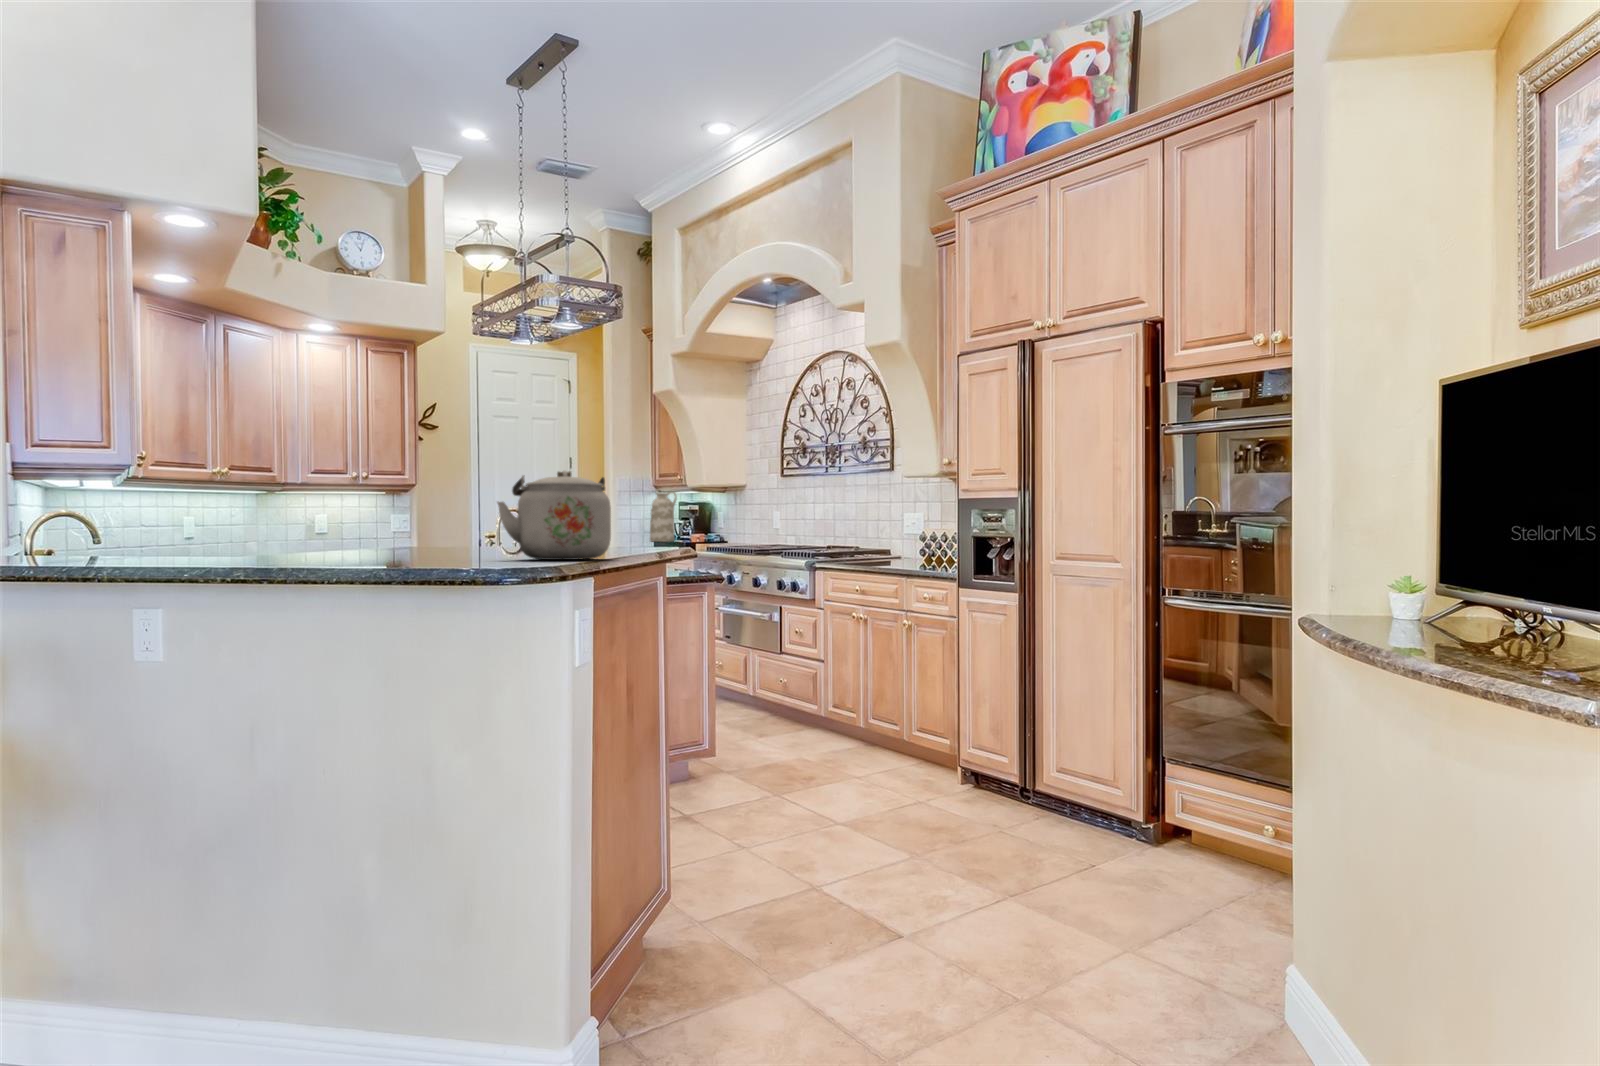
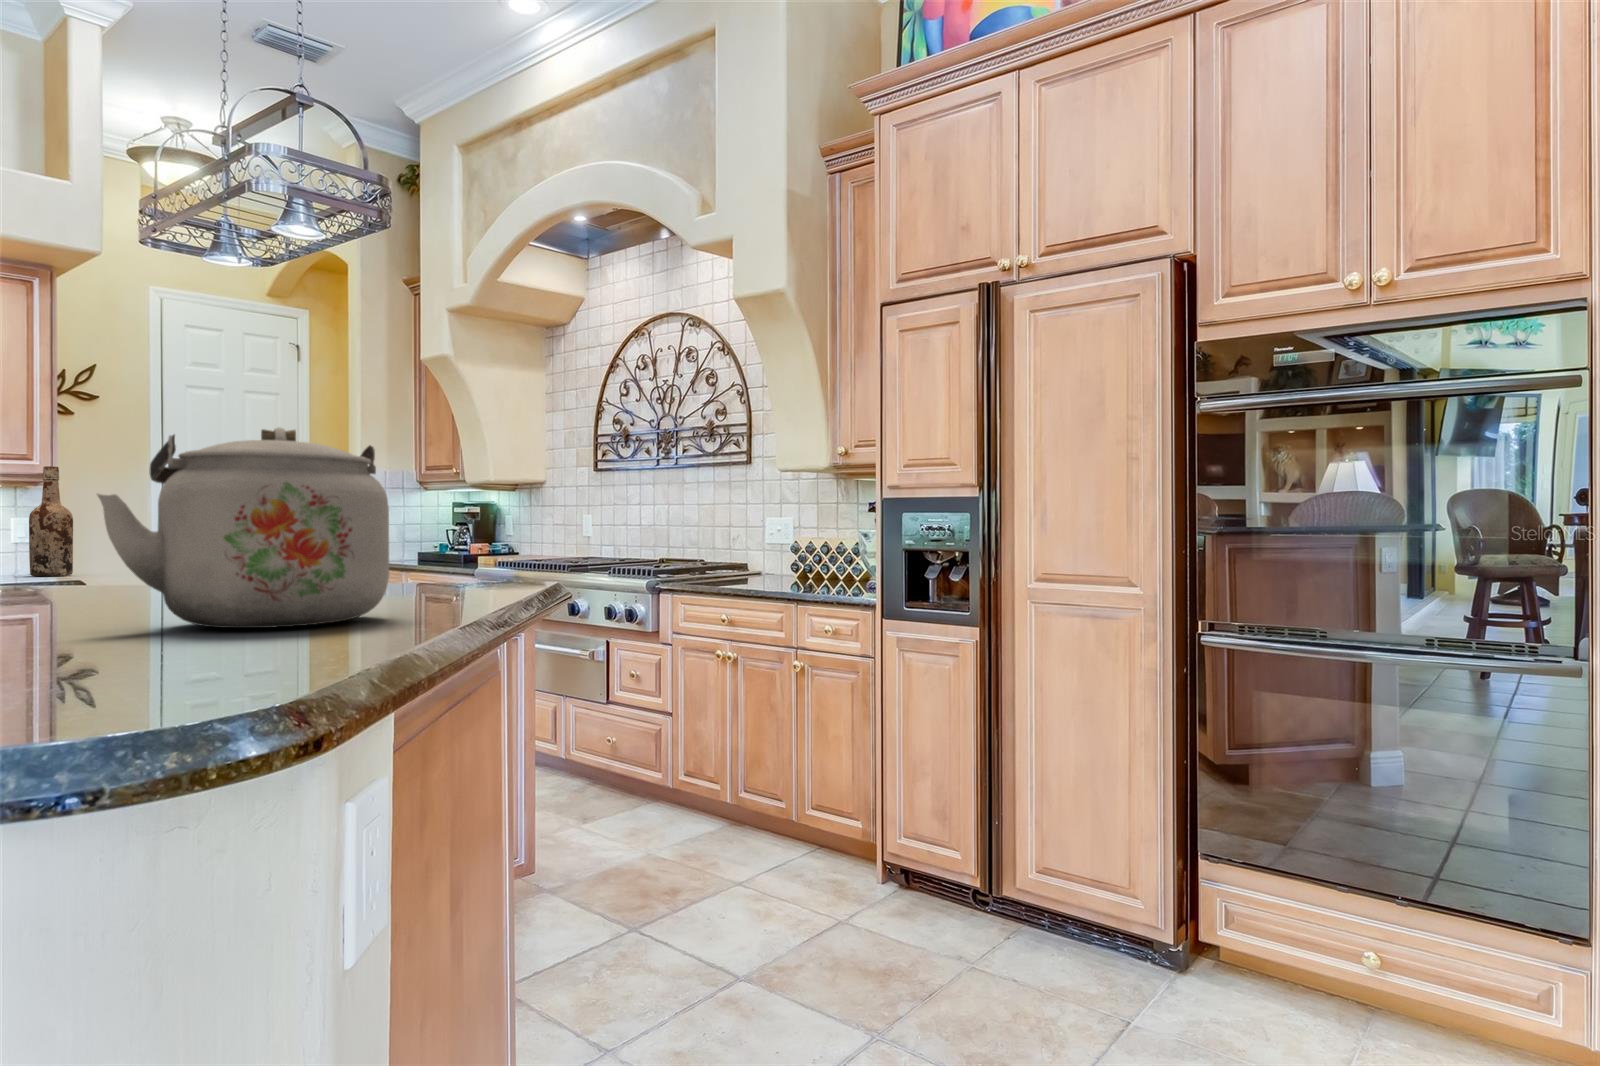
wine bottle: none [427,482,449,548] -> present [29,466,73,576]
vase: present [650,492,677,542] -> none [413,489,450,554]

